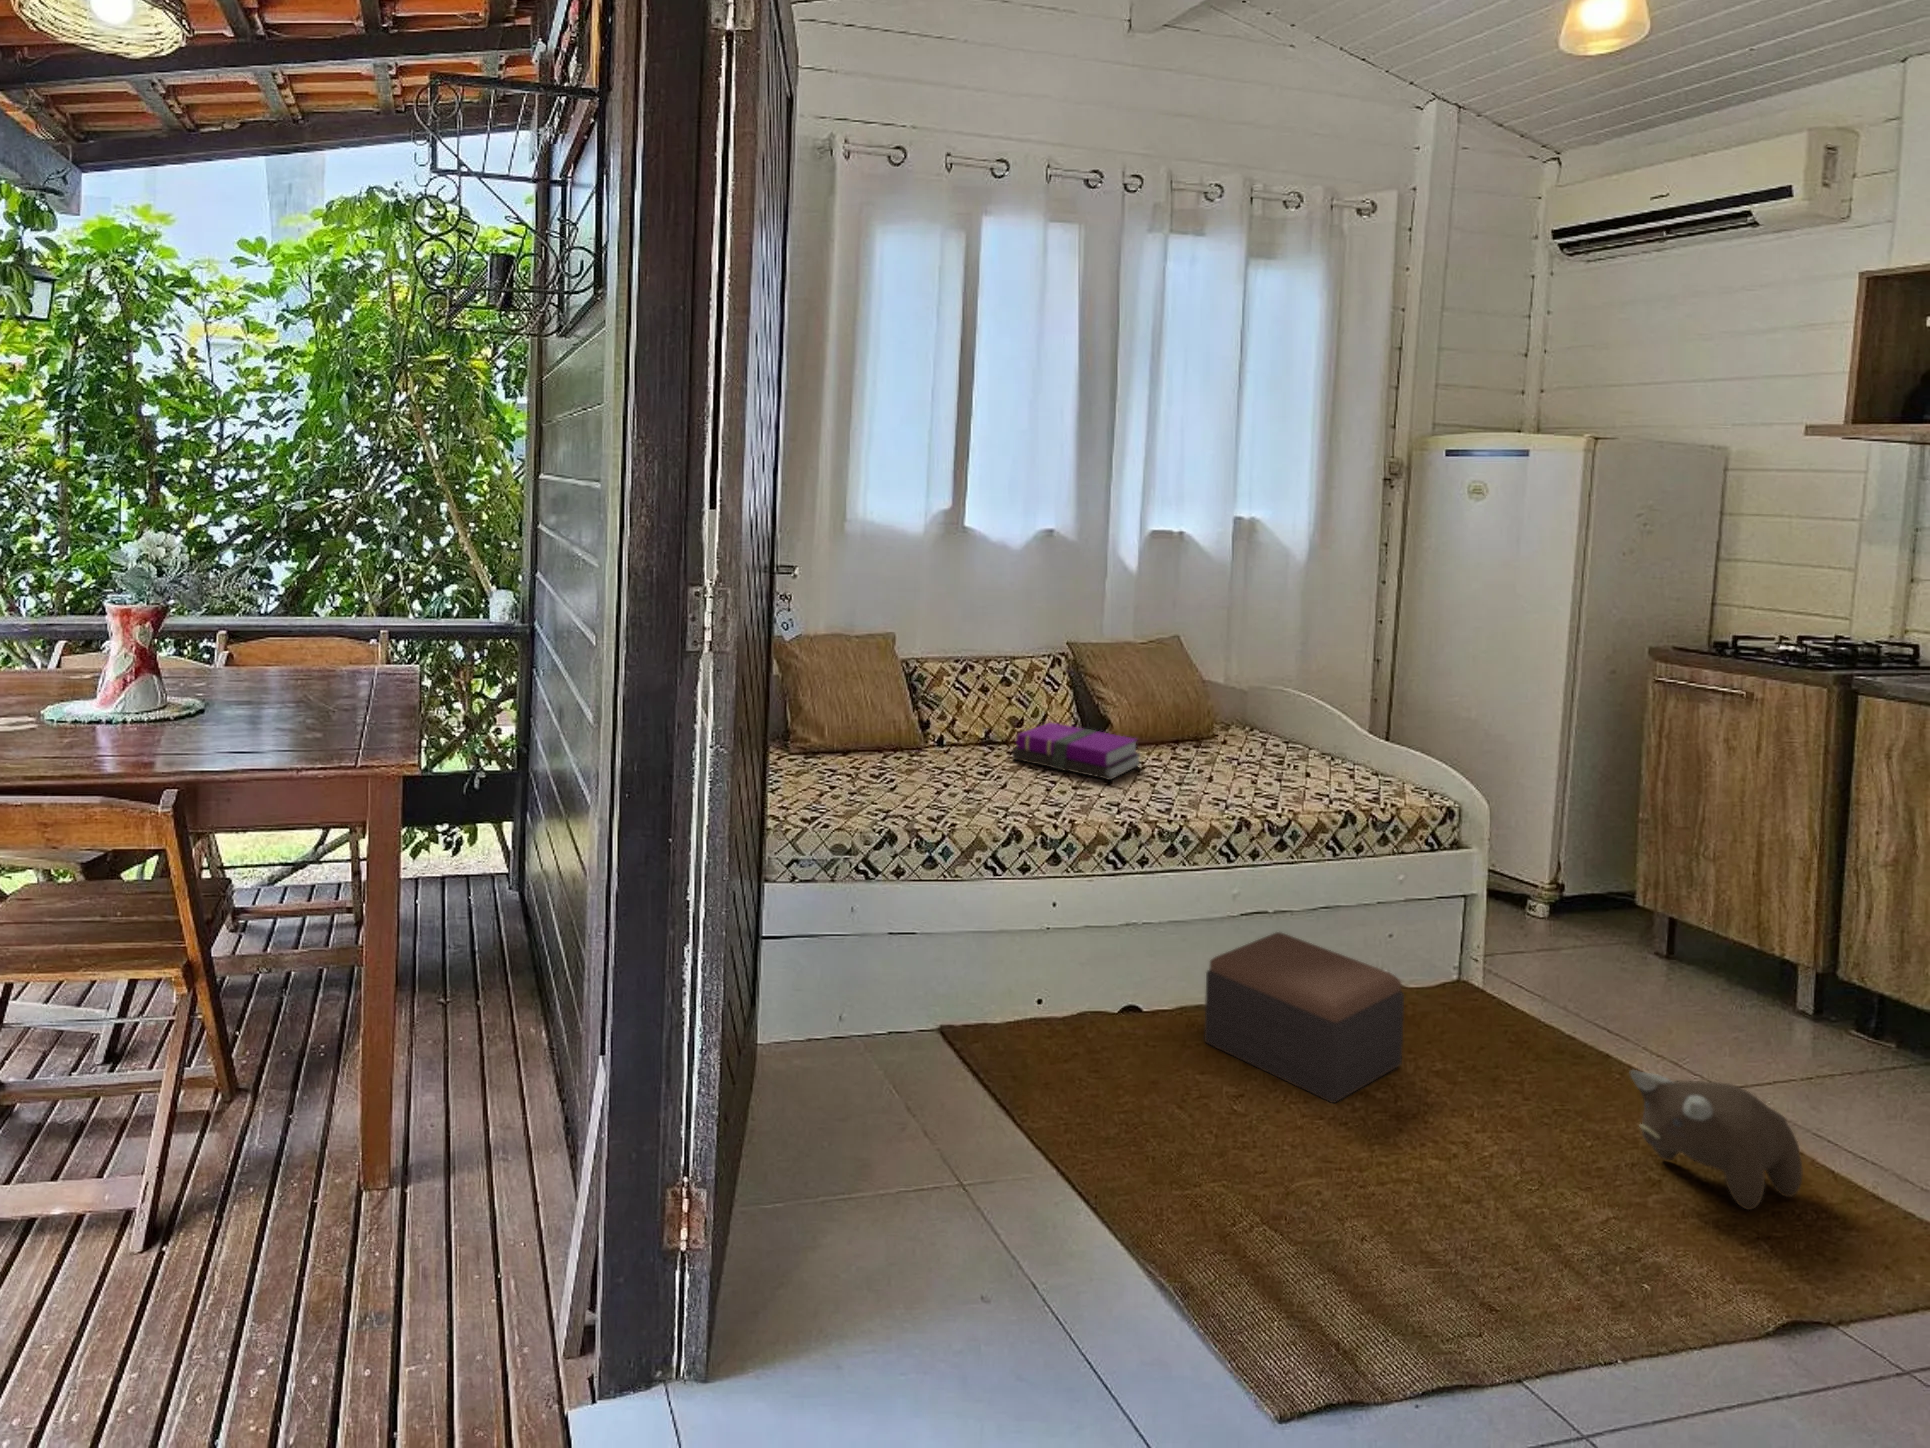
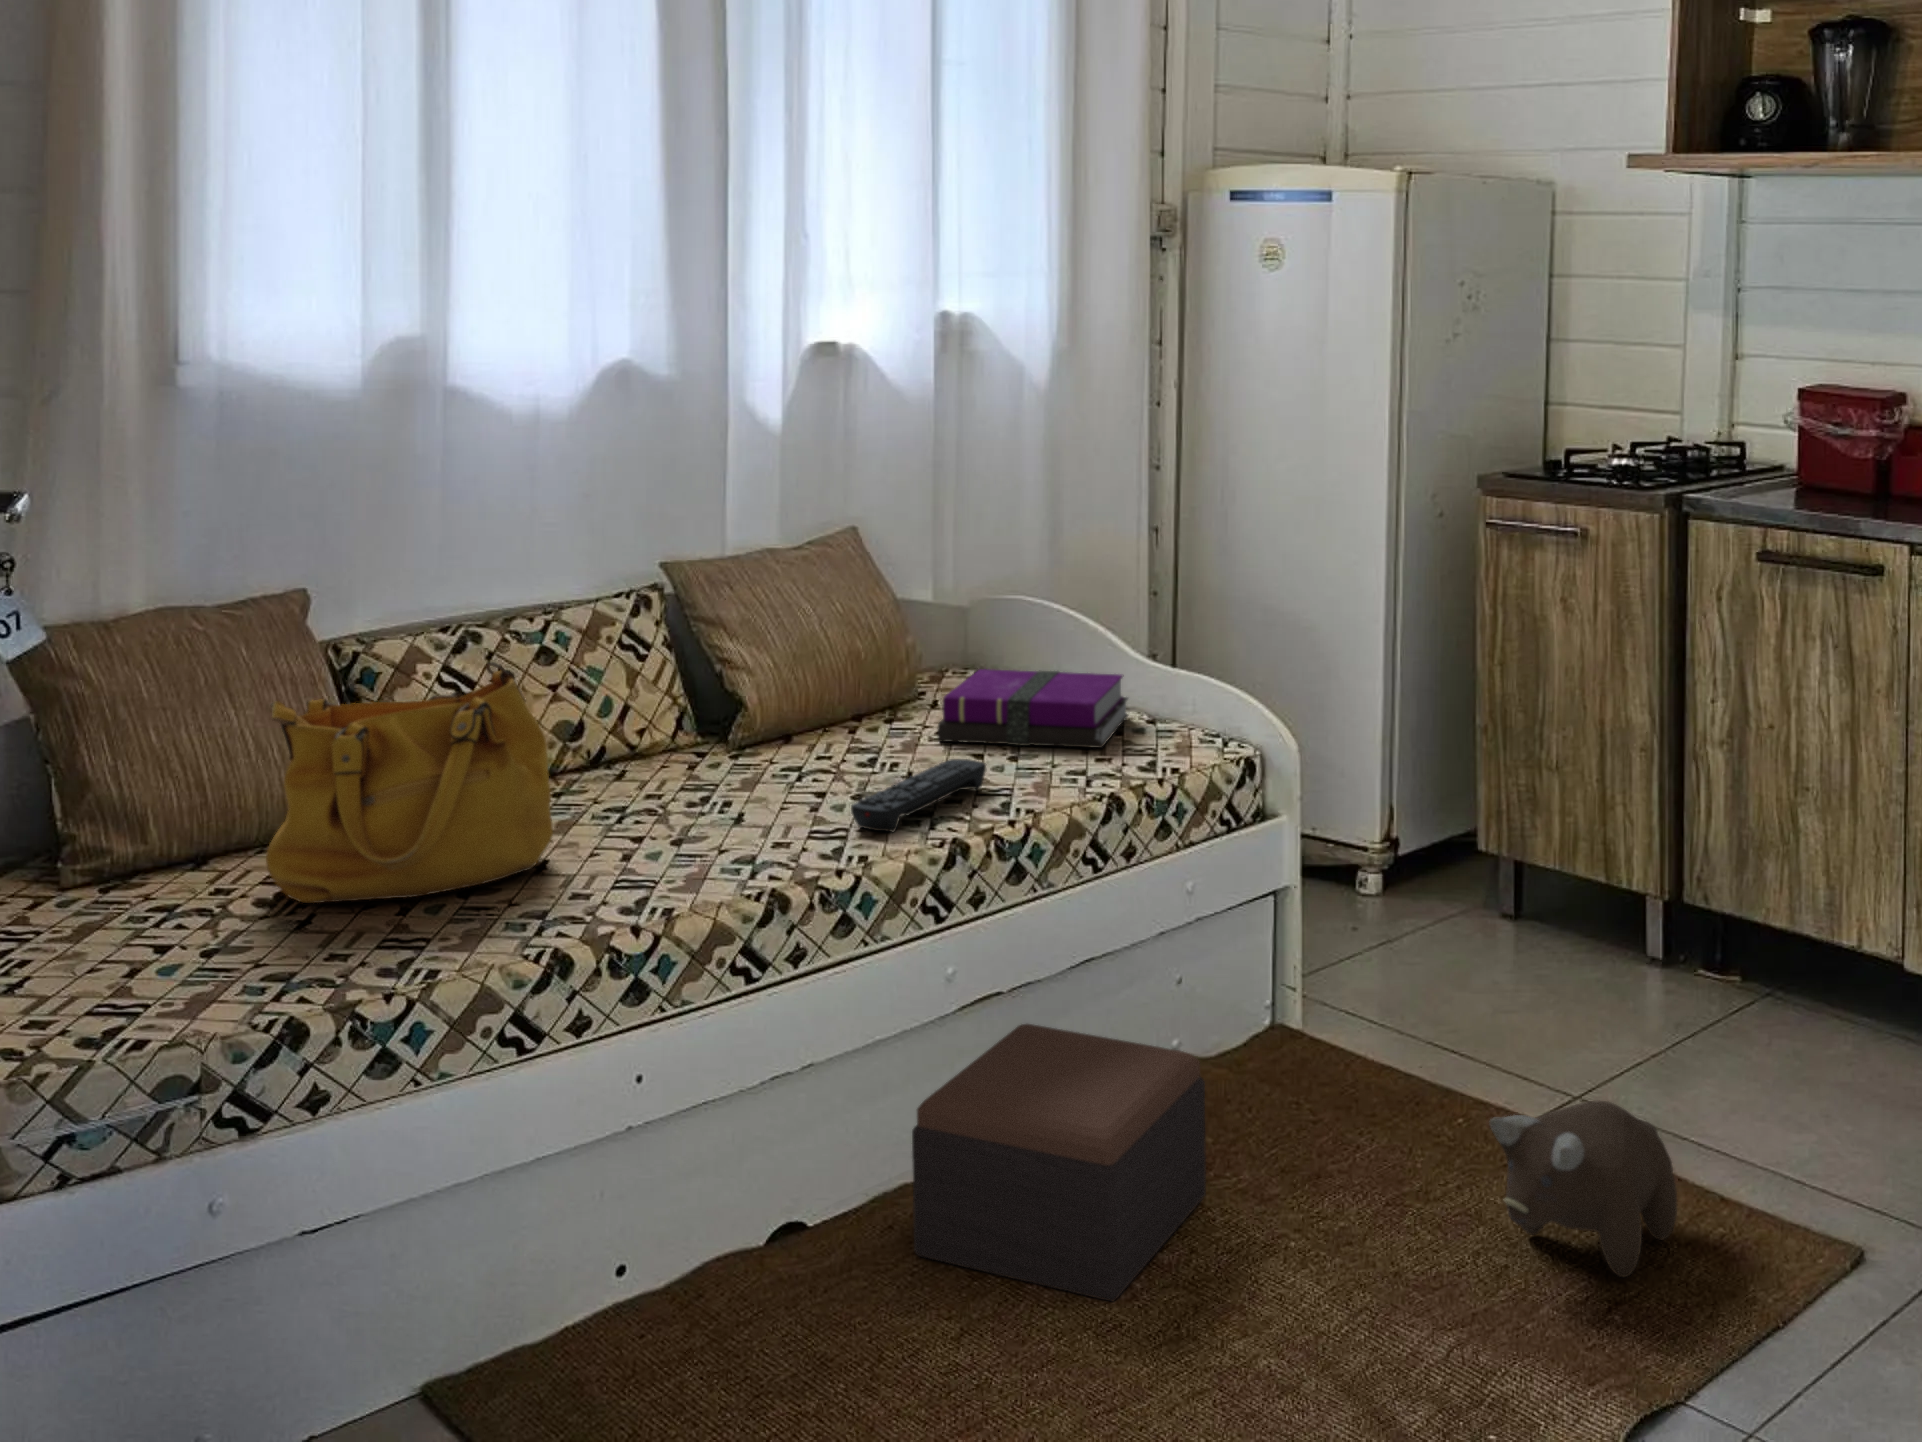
handbag: none [876,679,1011,788] -> present [266,662,553,903]
notebook: present [1012,722,1140,780] -> present [937,669,1128,748]
remote control: none [1176,772,1261,806] -> present [851,759,986,833]

